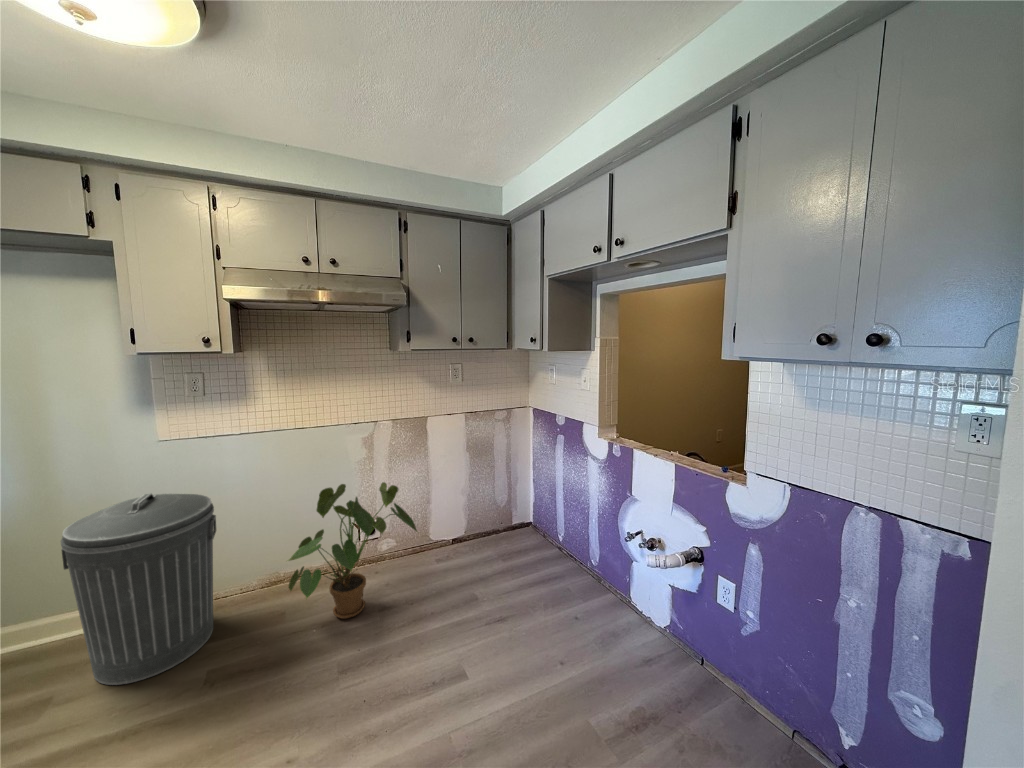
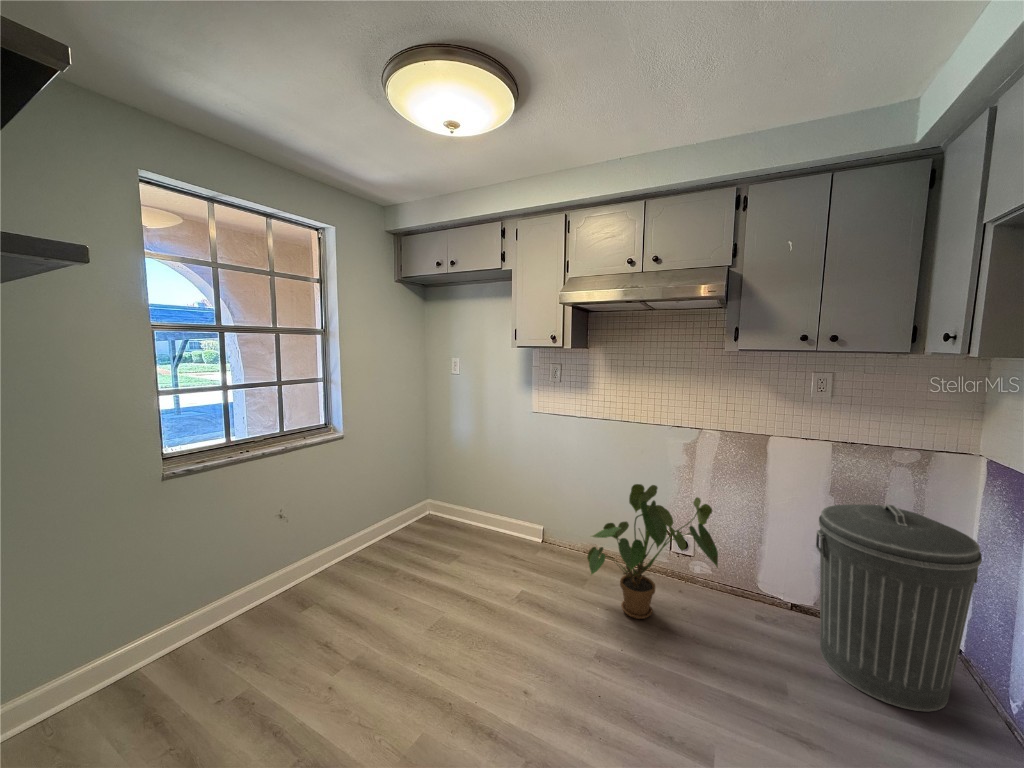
trash can: present [61,493,216,685] -> present [816,505,982,711]

